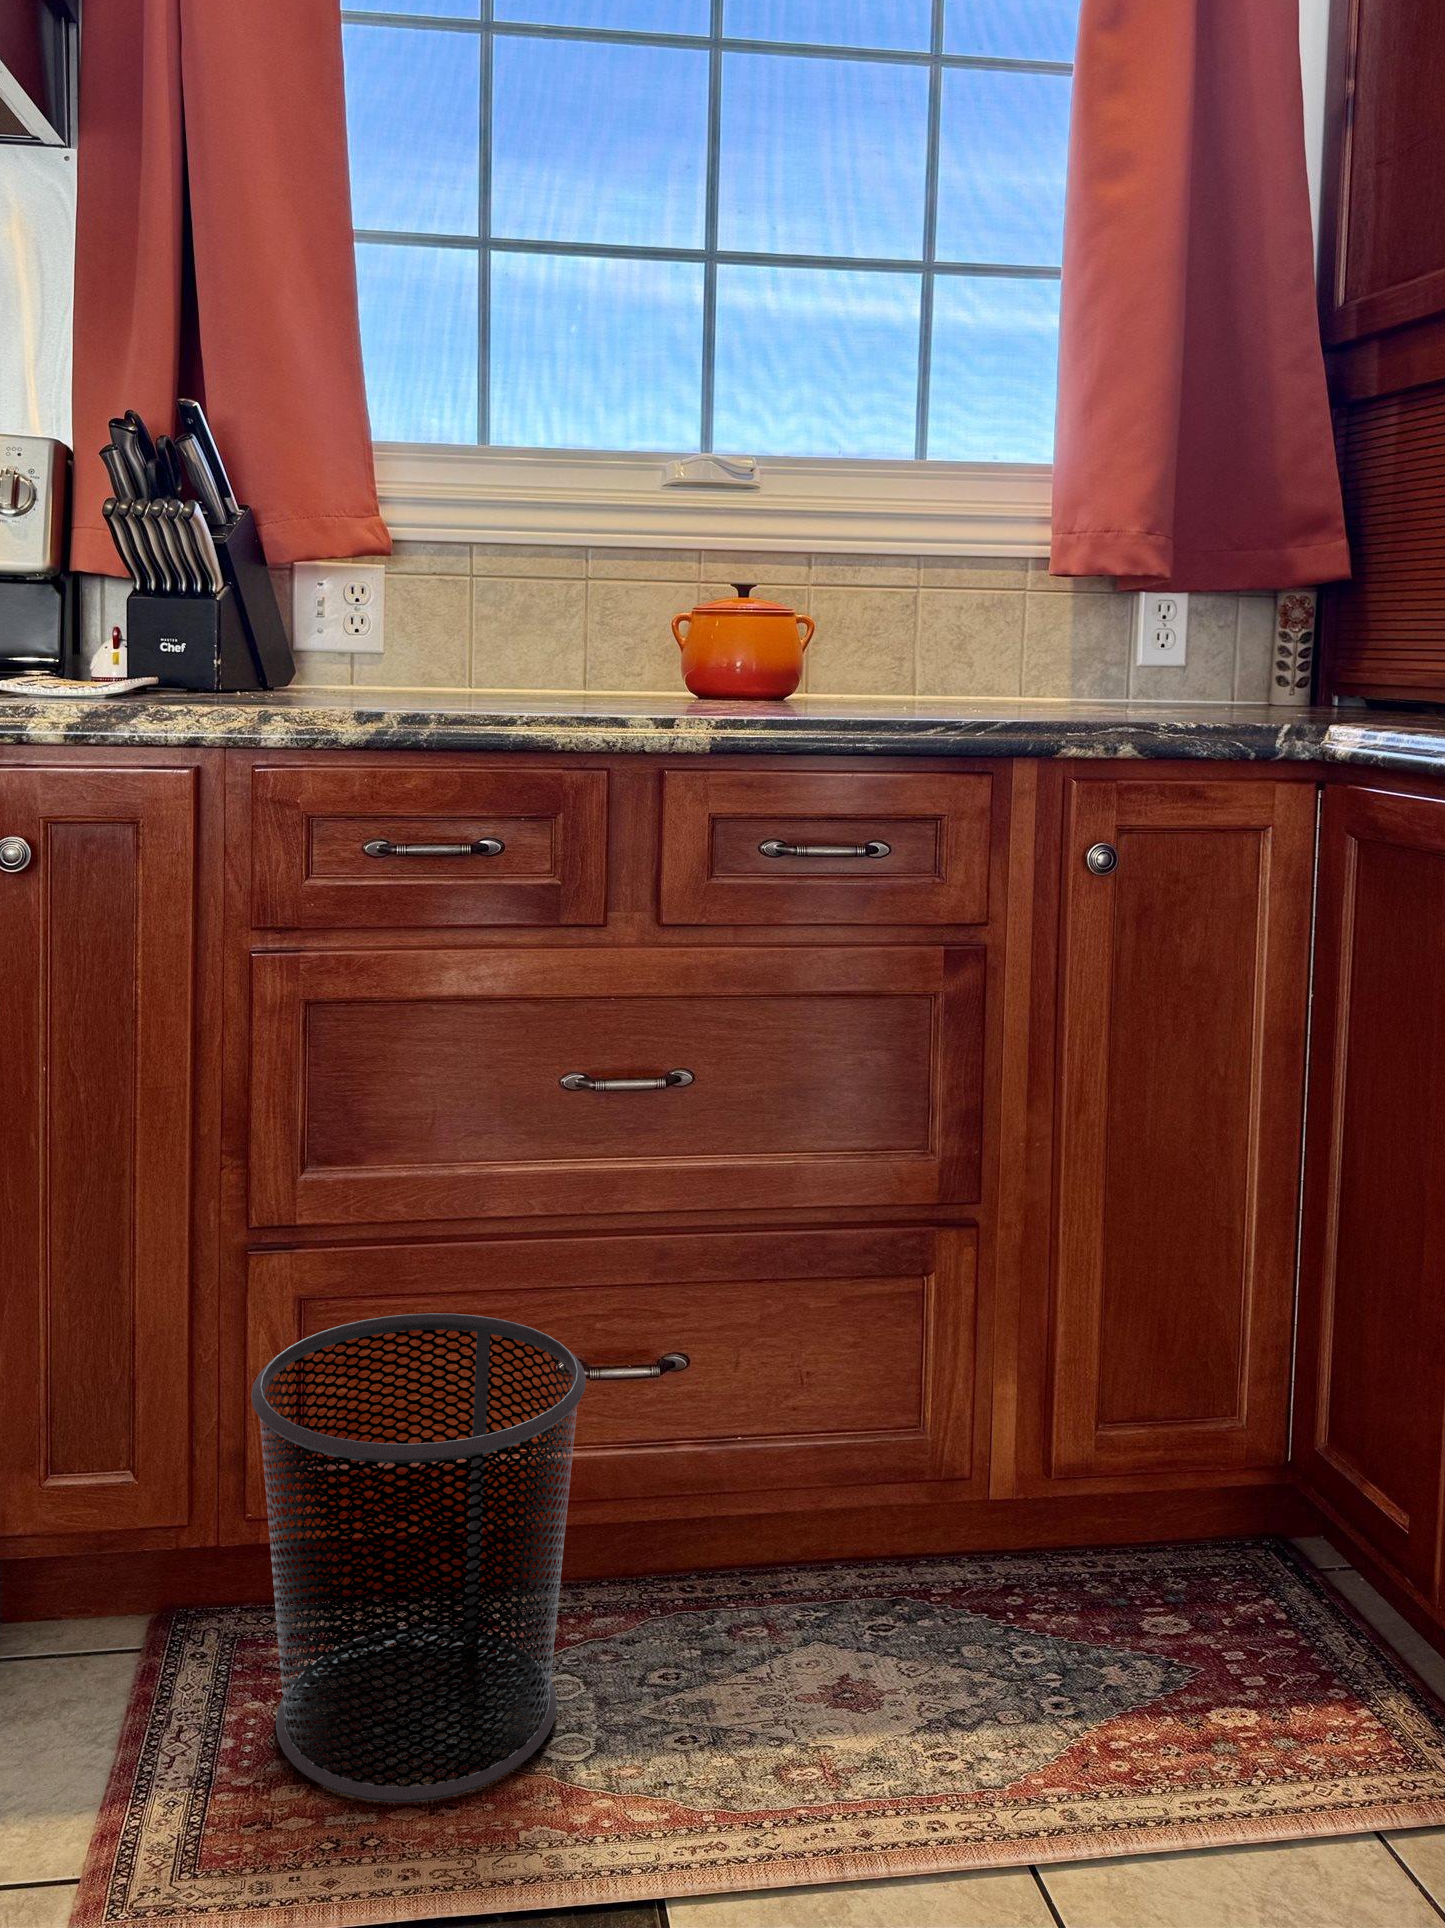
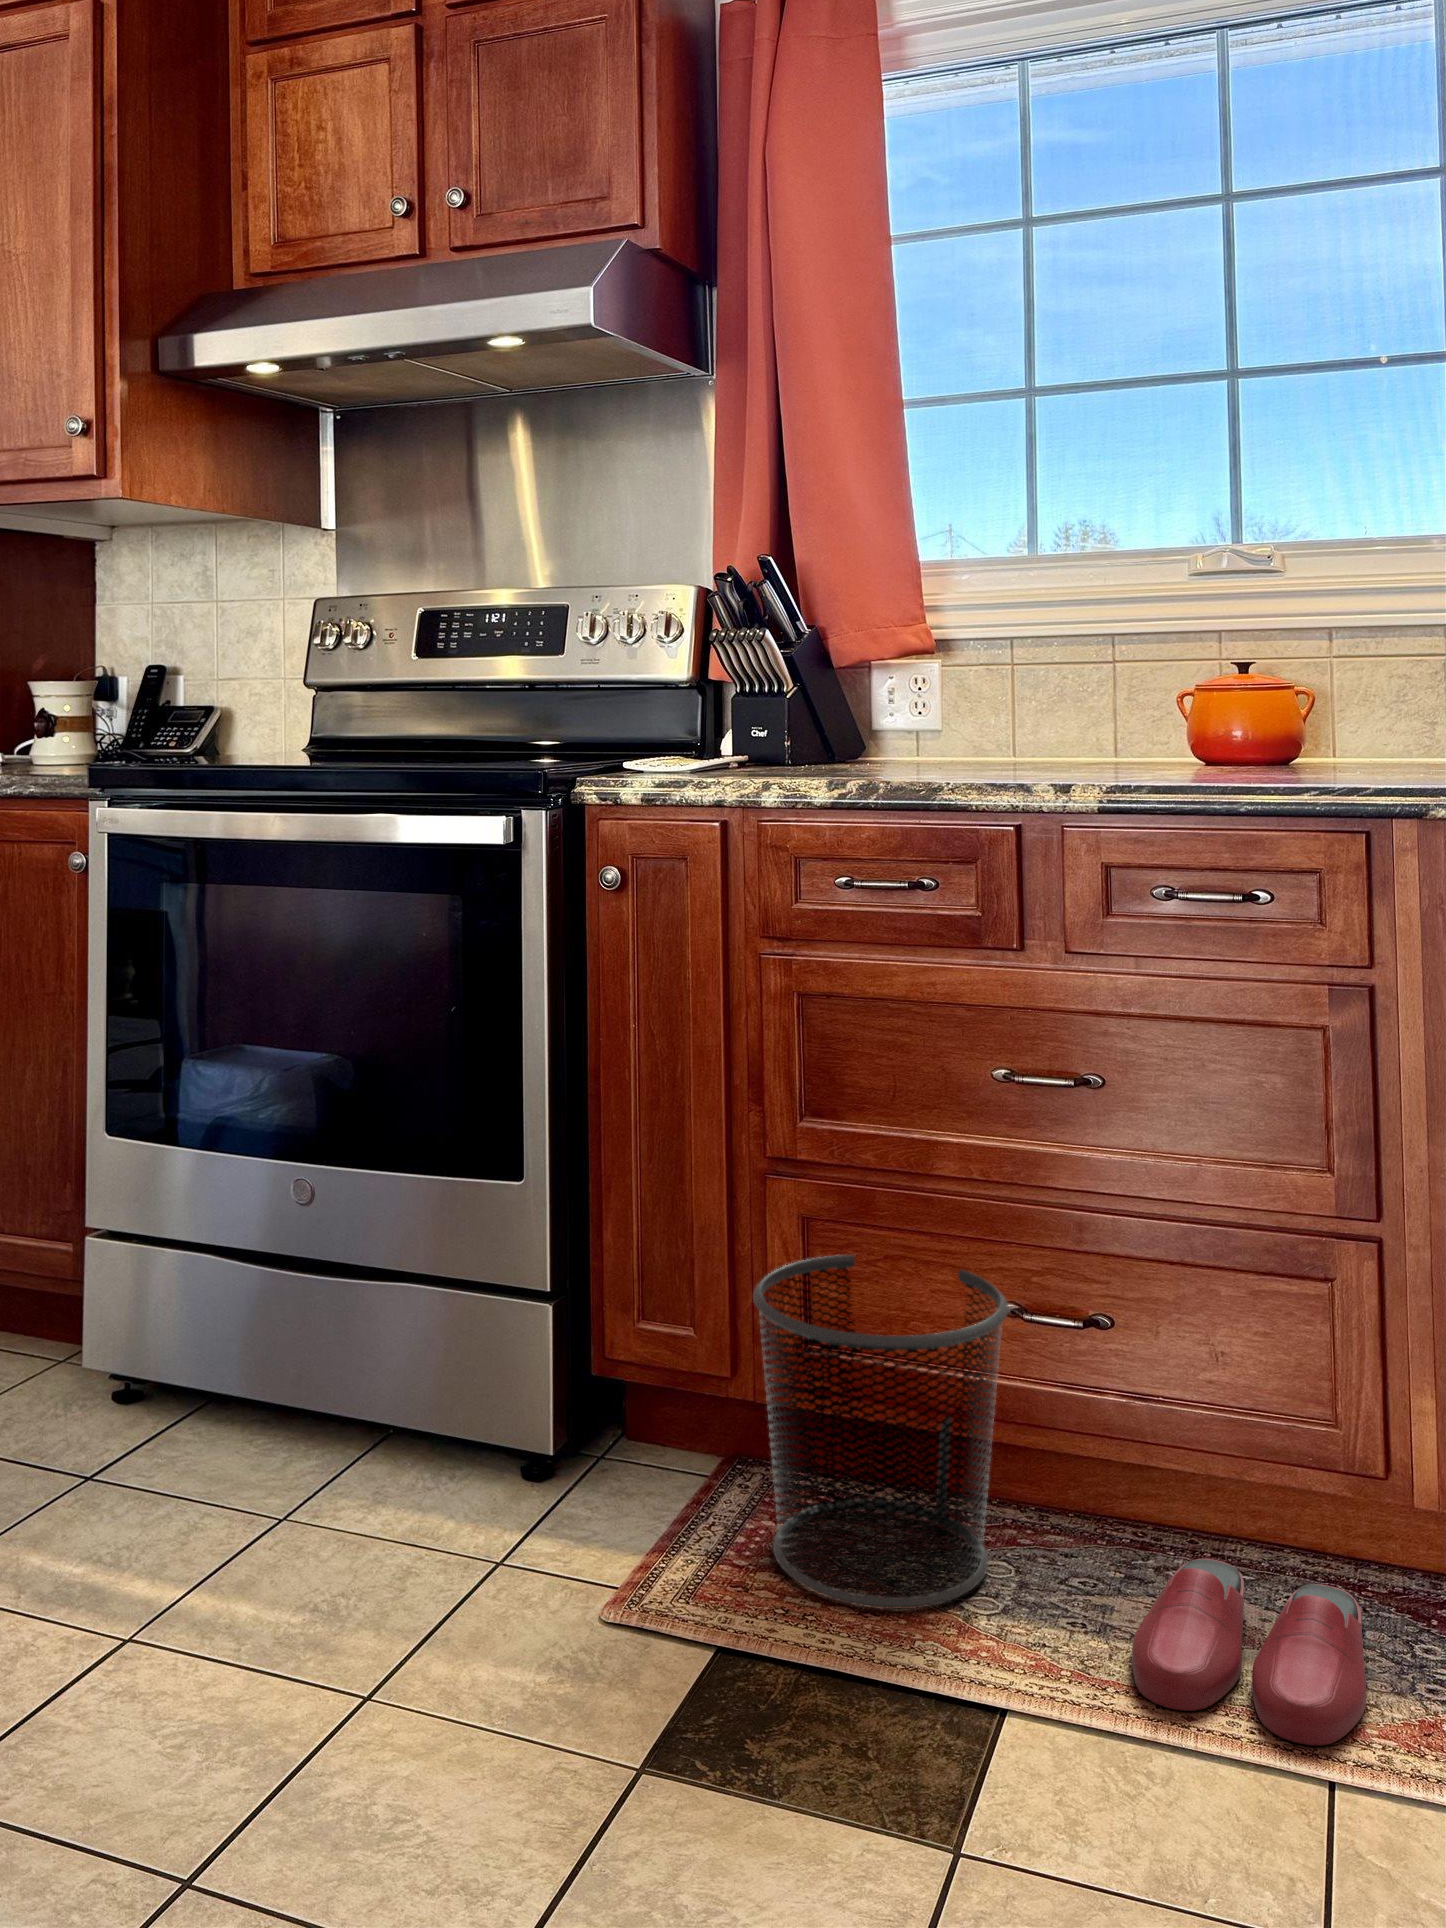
slippers: none [761,1608,1020,1829] -> present [1132,1558,1366,1746]

